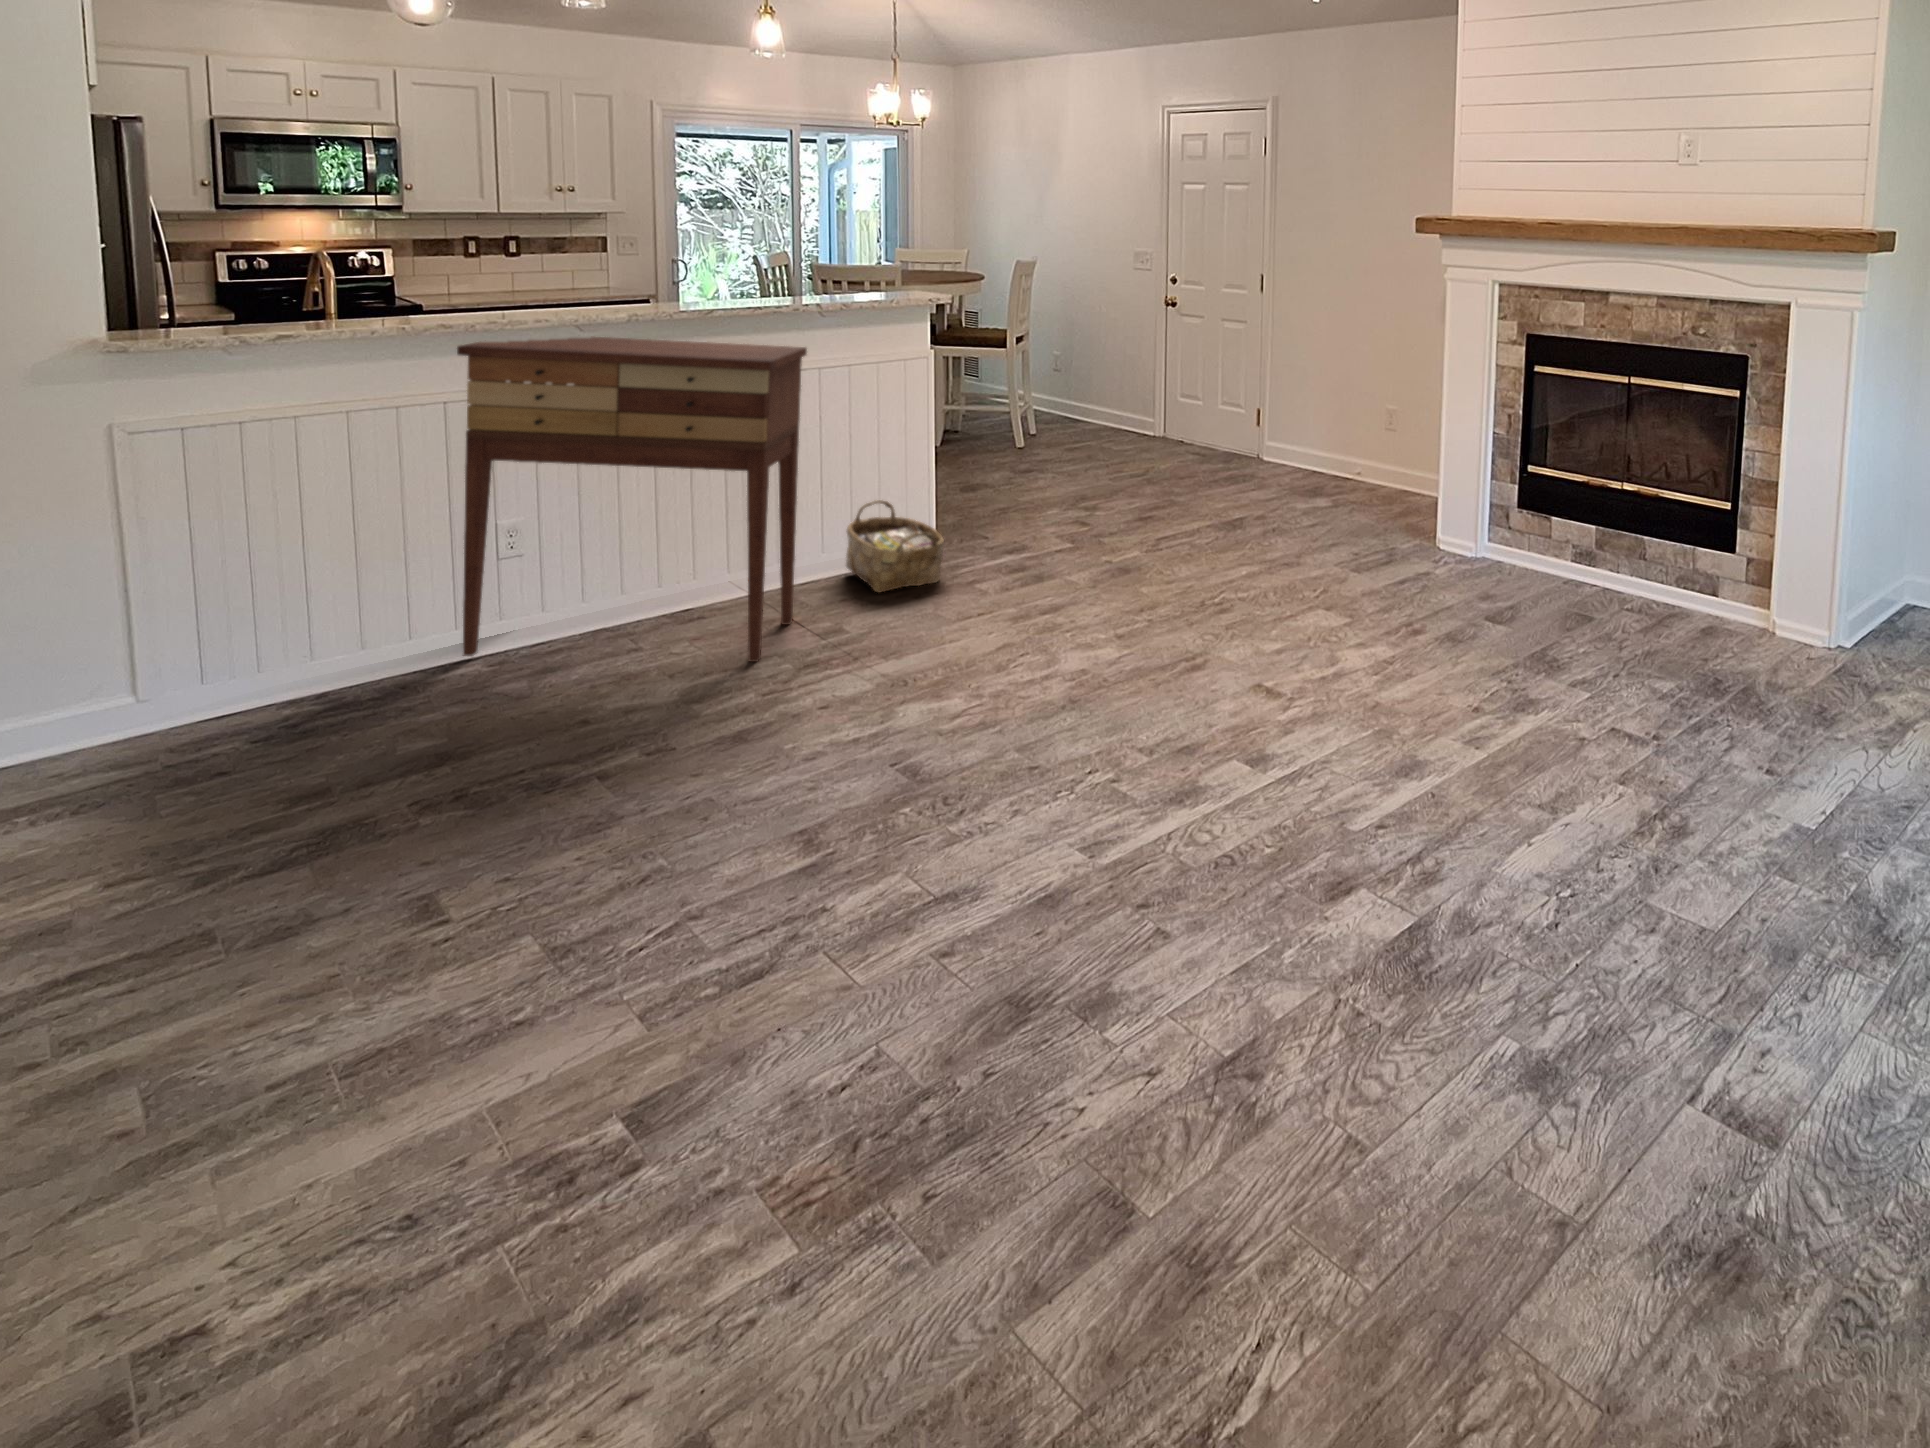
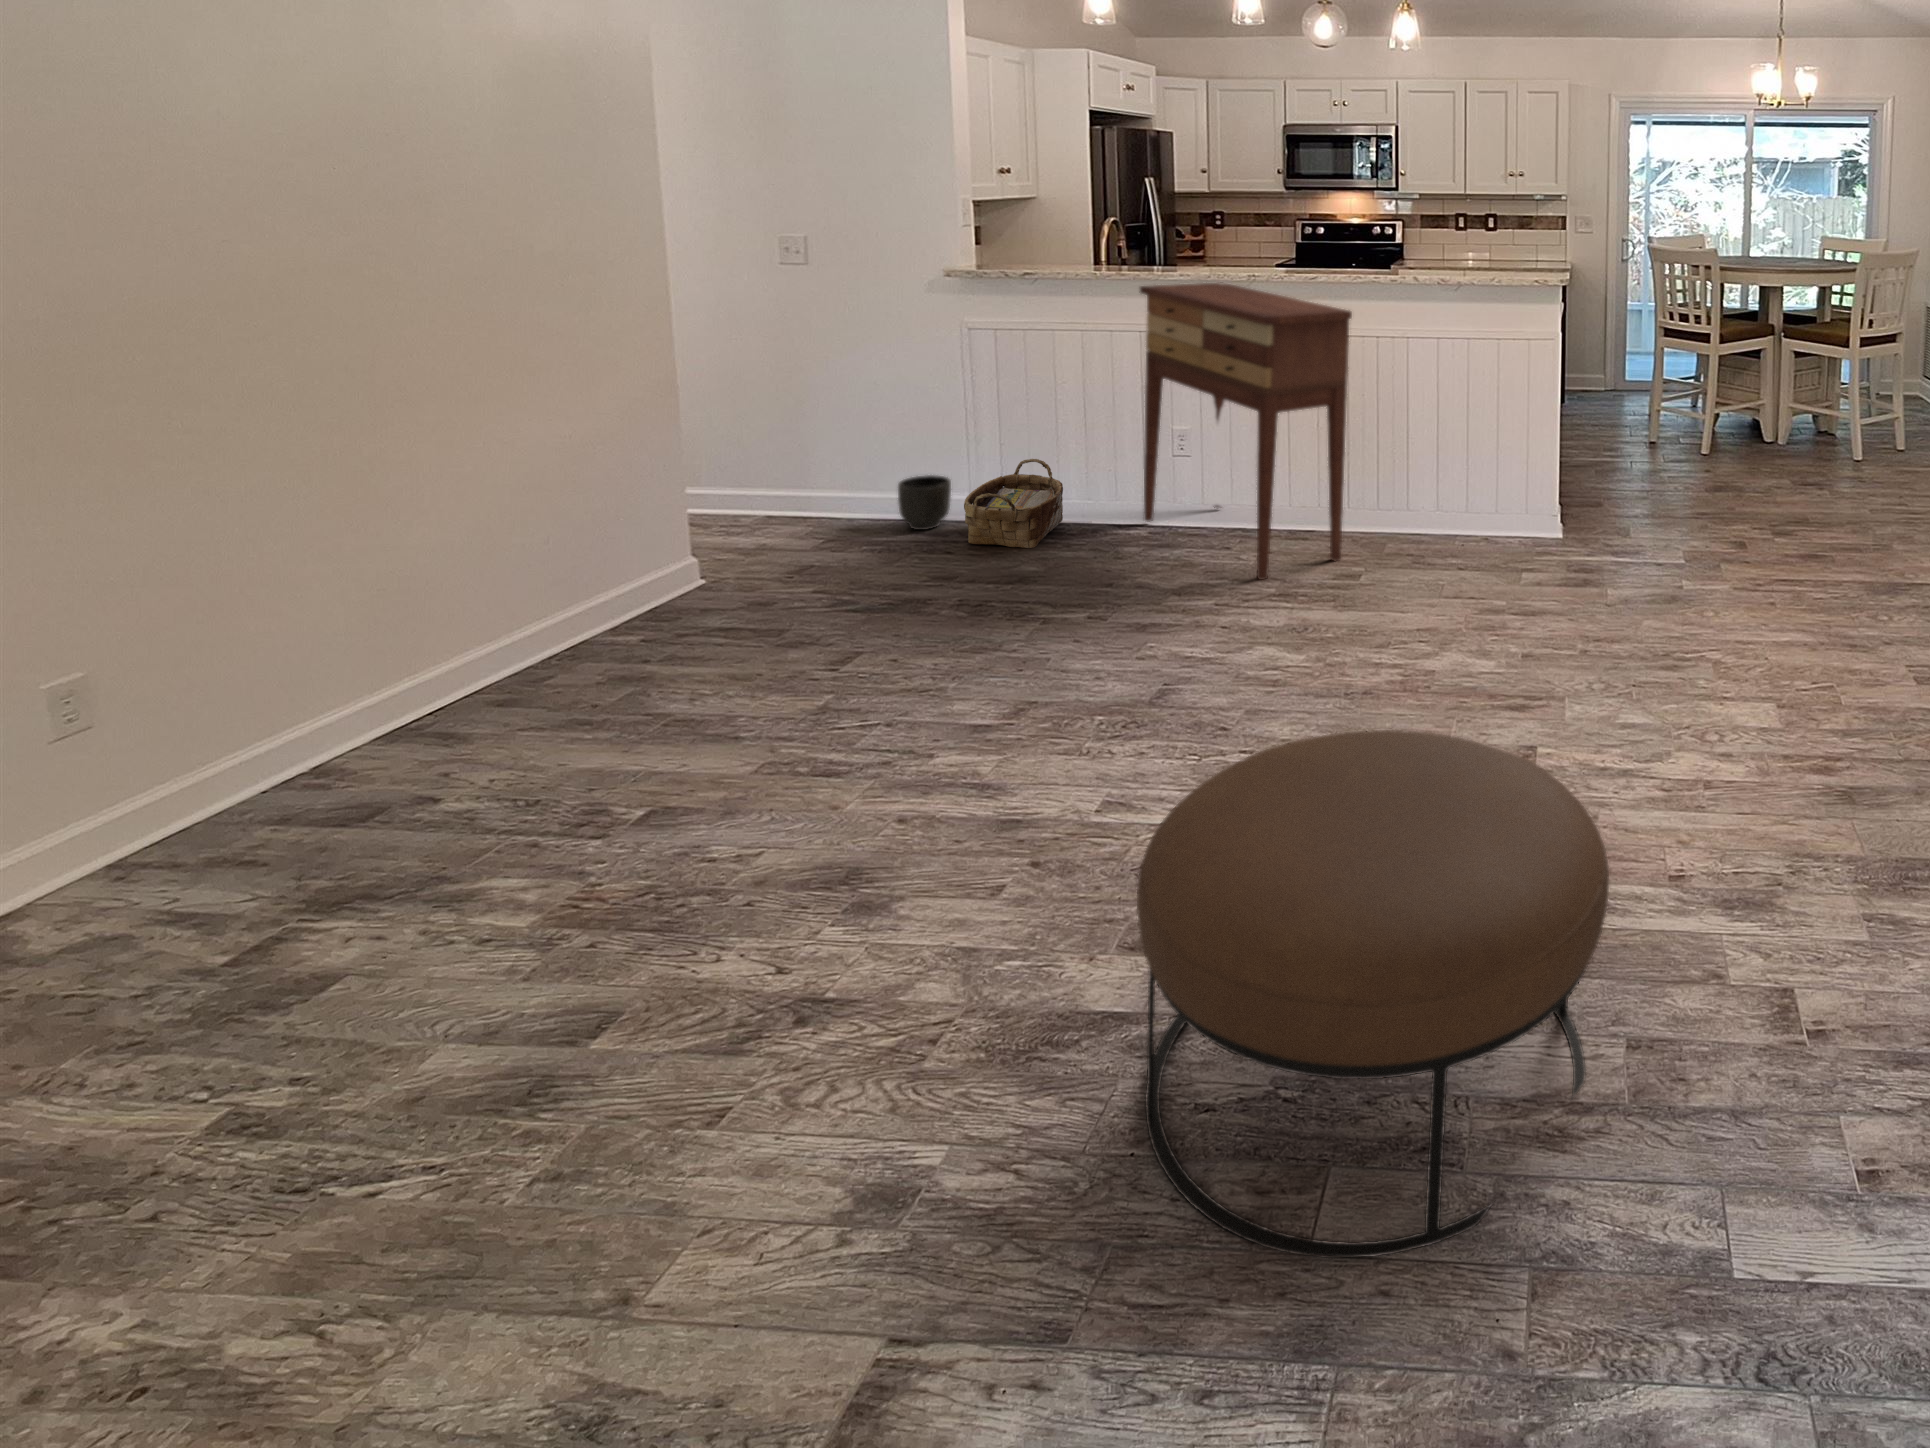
woven basket: present [846,500,944,593] -> present [964,459,1063,548]
ottoman: none [1400,628,1747,957] -> present [1137,730,1609,1258]
planter: none [24,681,133,778] -> present [898,475,951,530]

